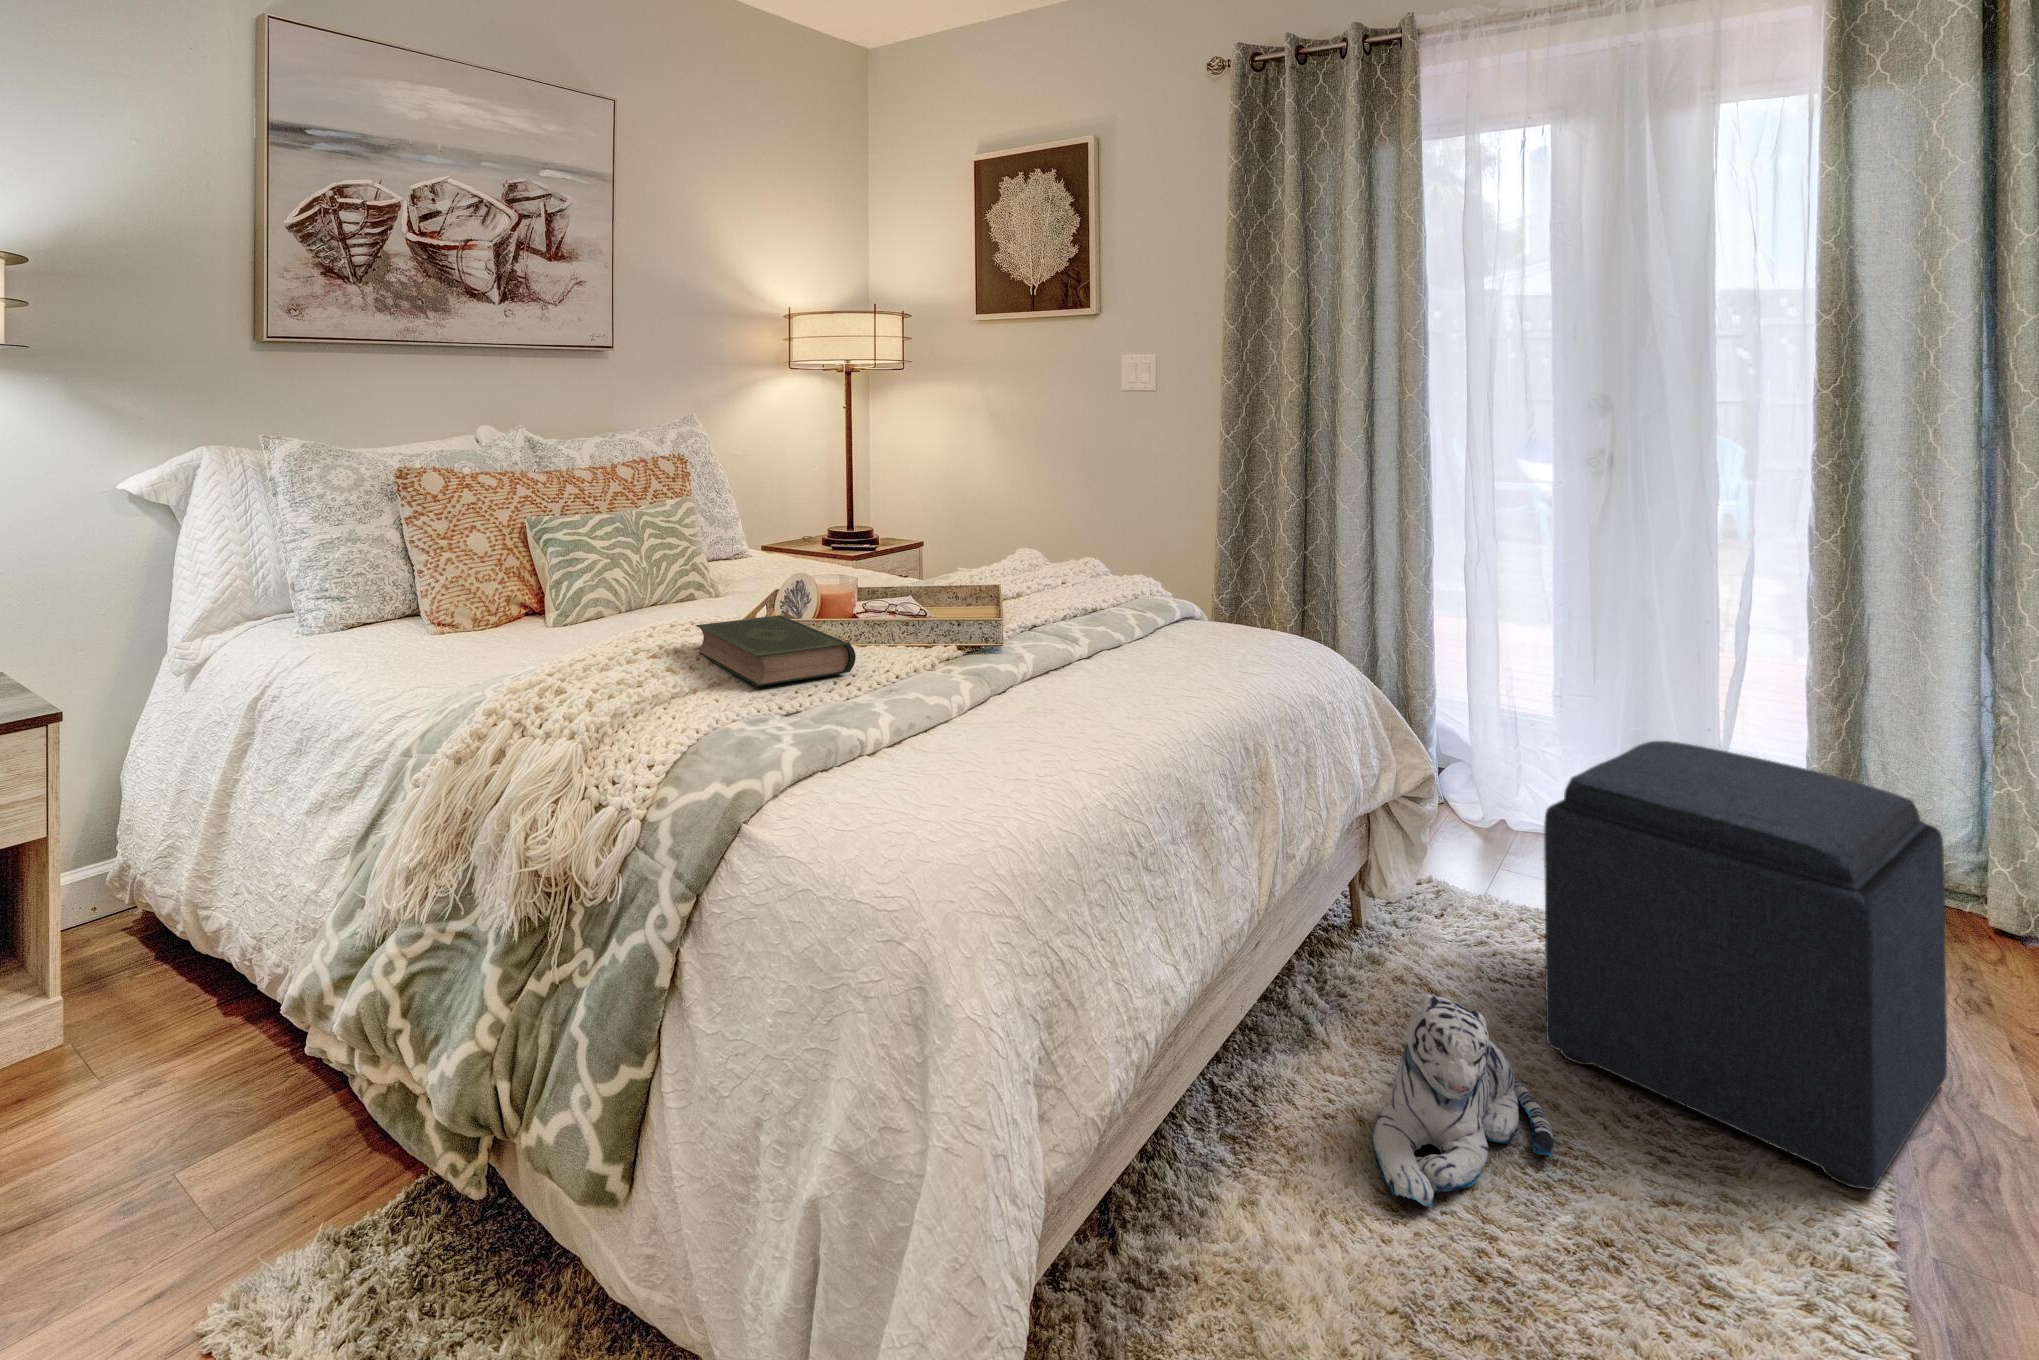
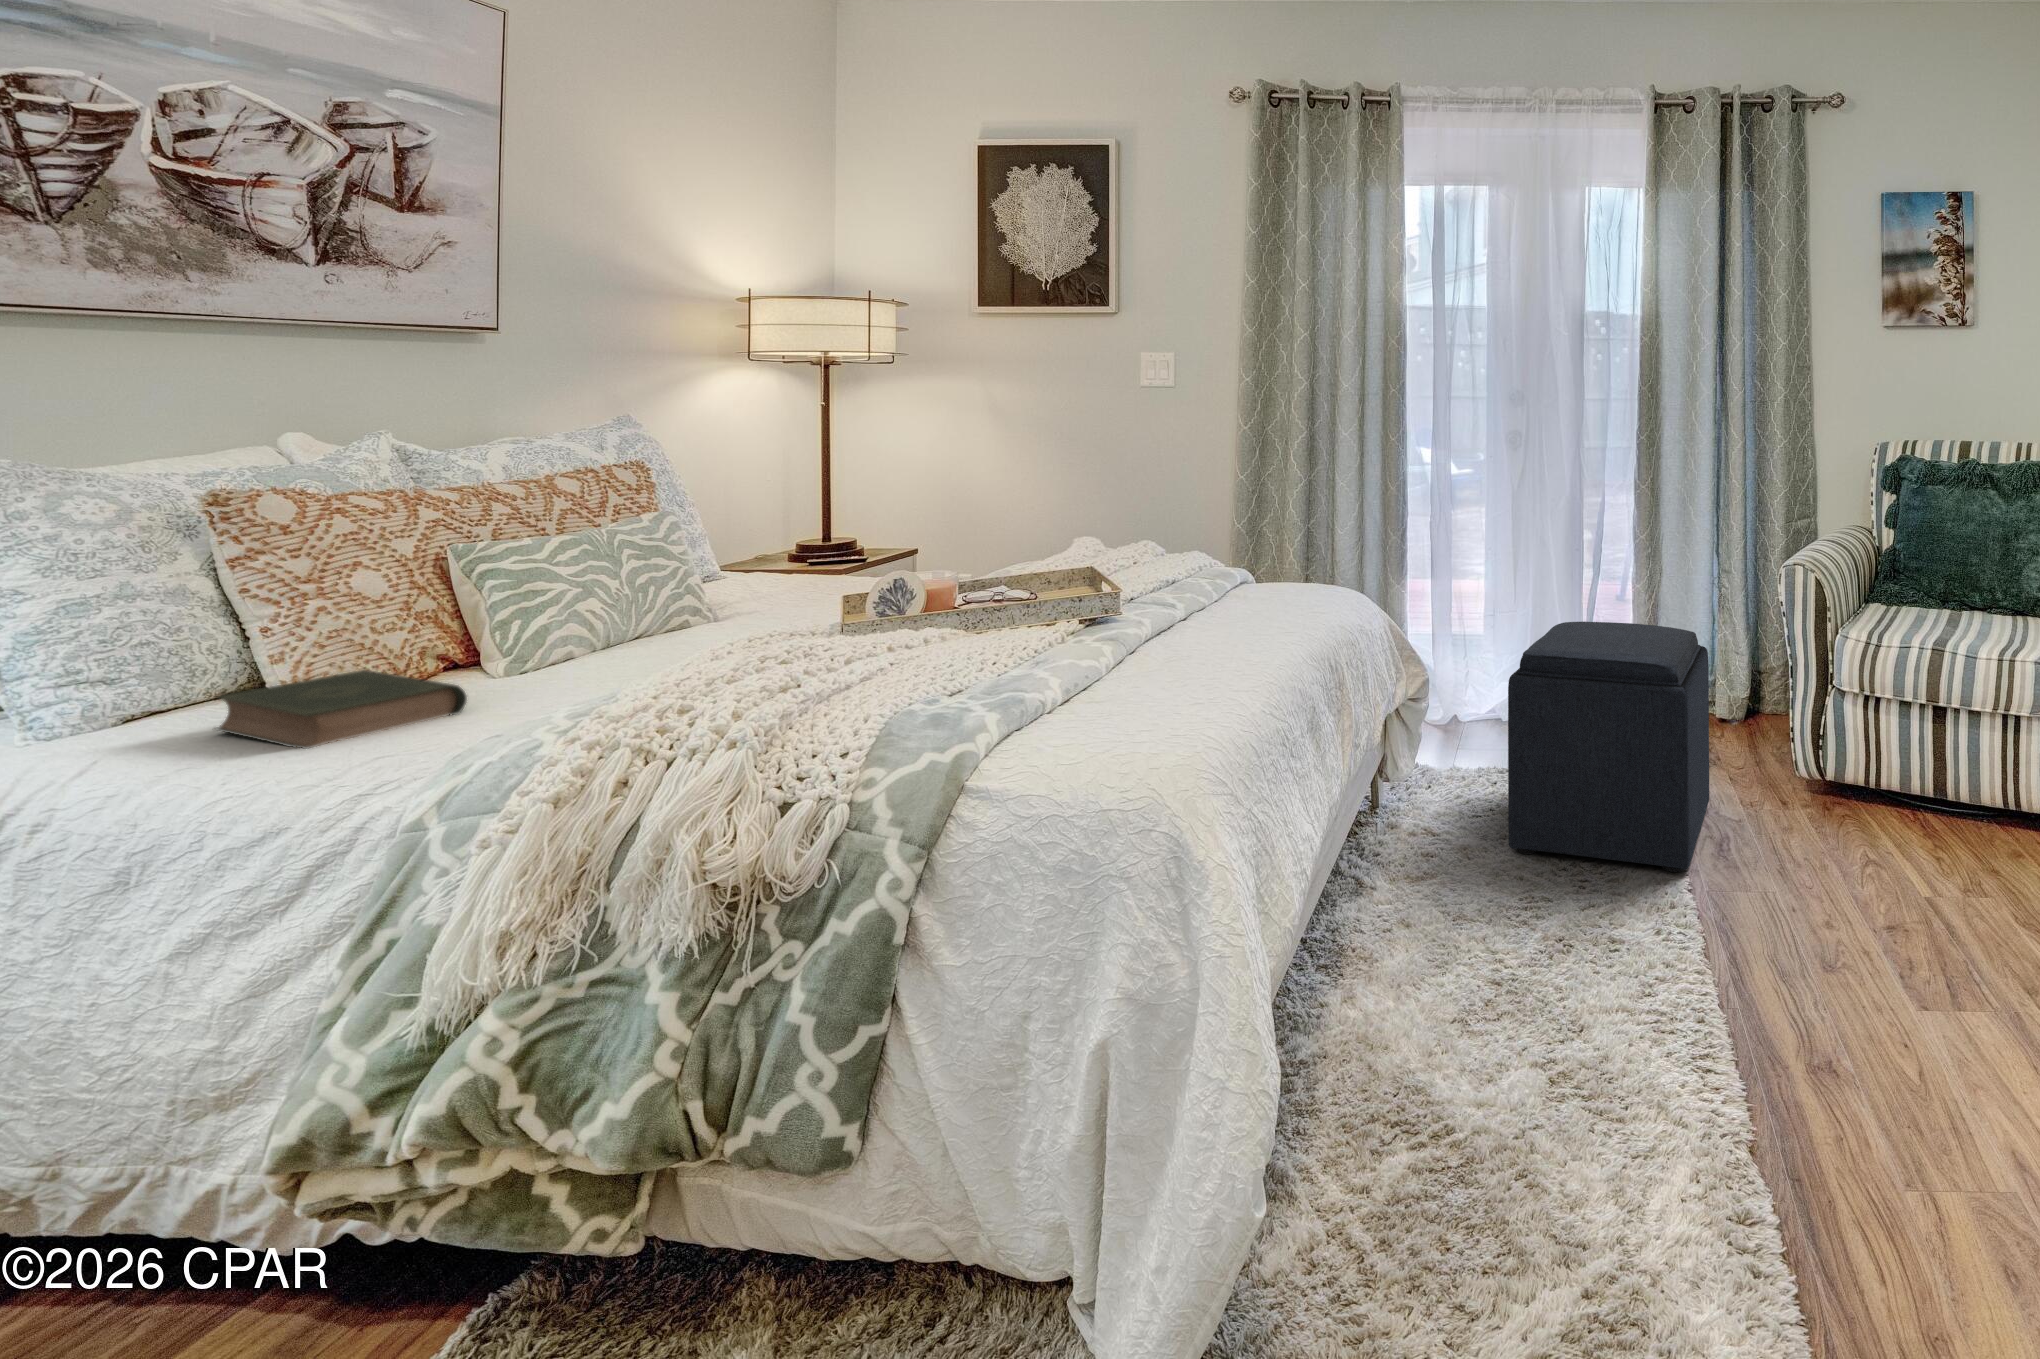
book: present [696,615,856,686] -> present [216,670,467,749]
plush toy: present [1373,995,1554,1207] -> none [1420,820,1529,967]

